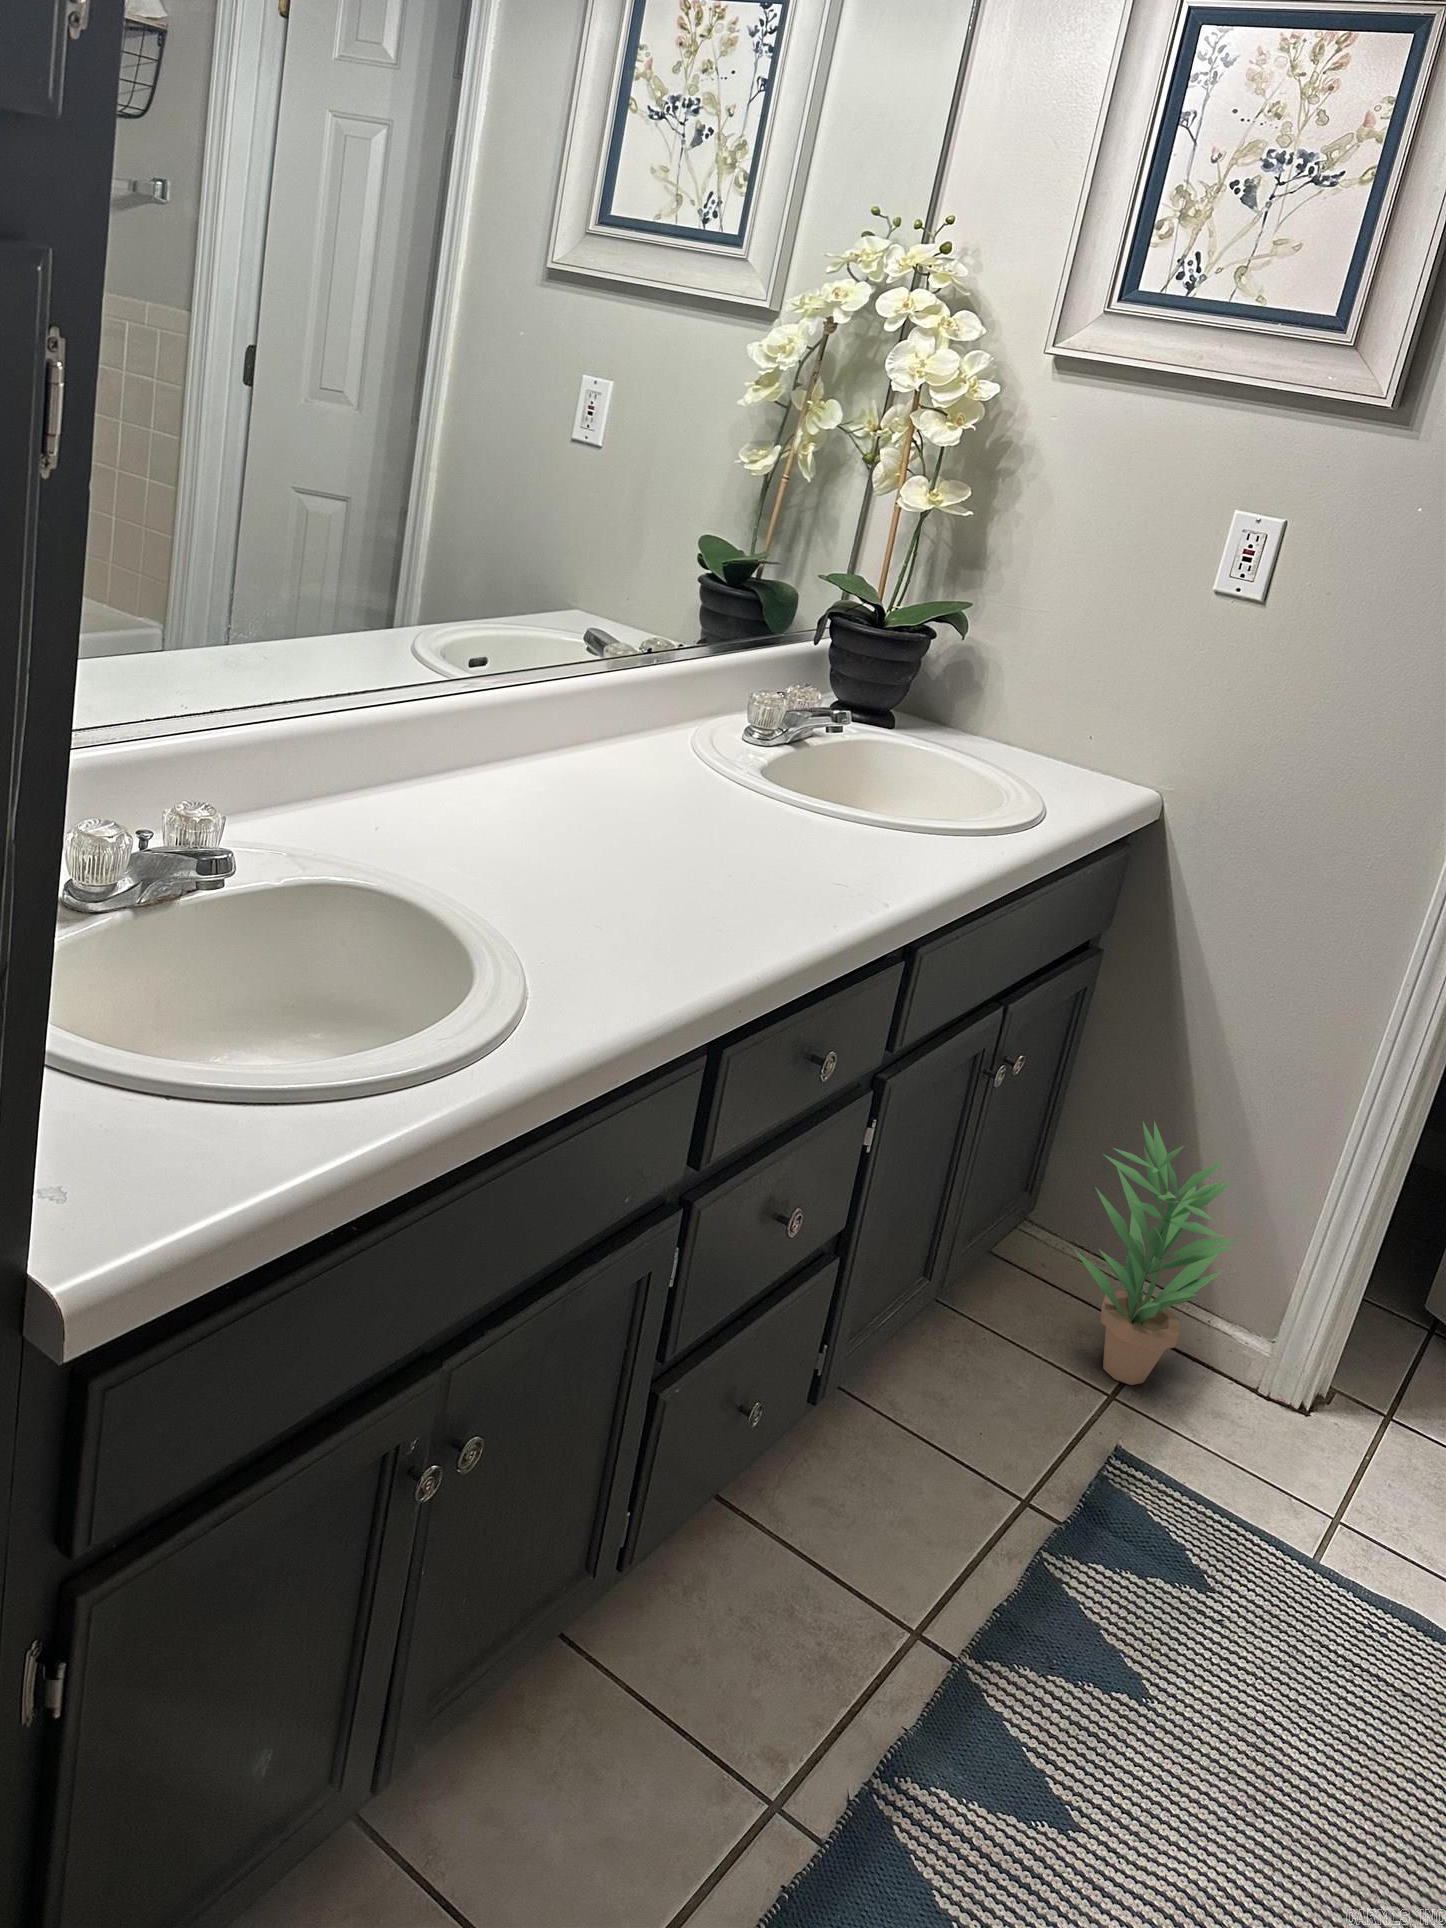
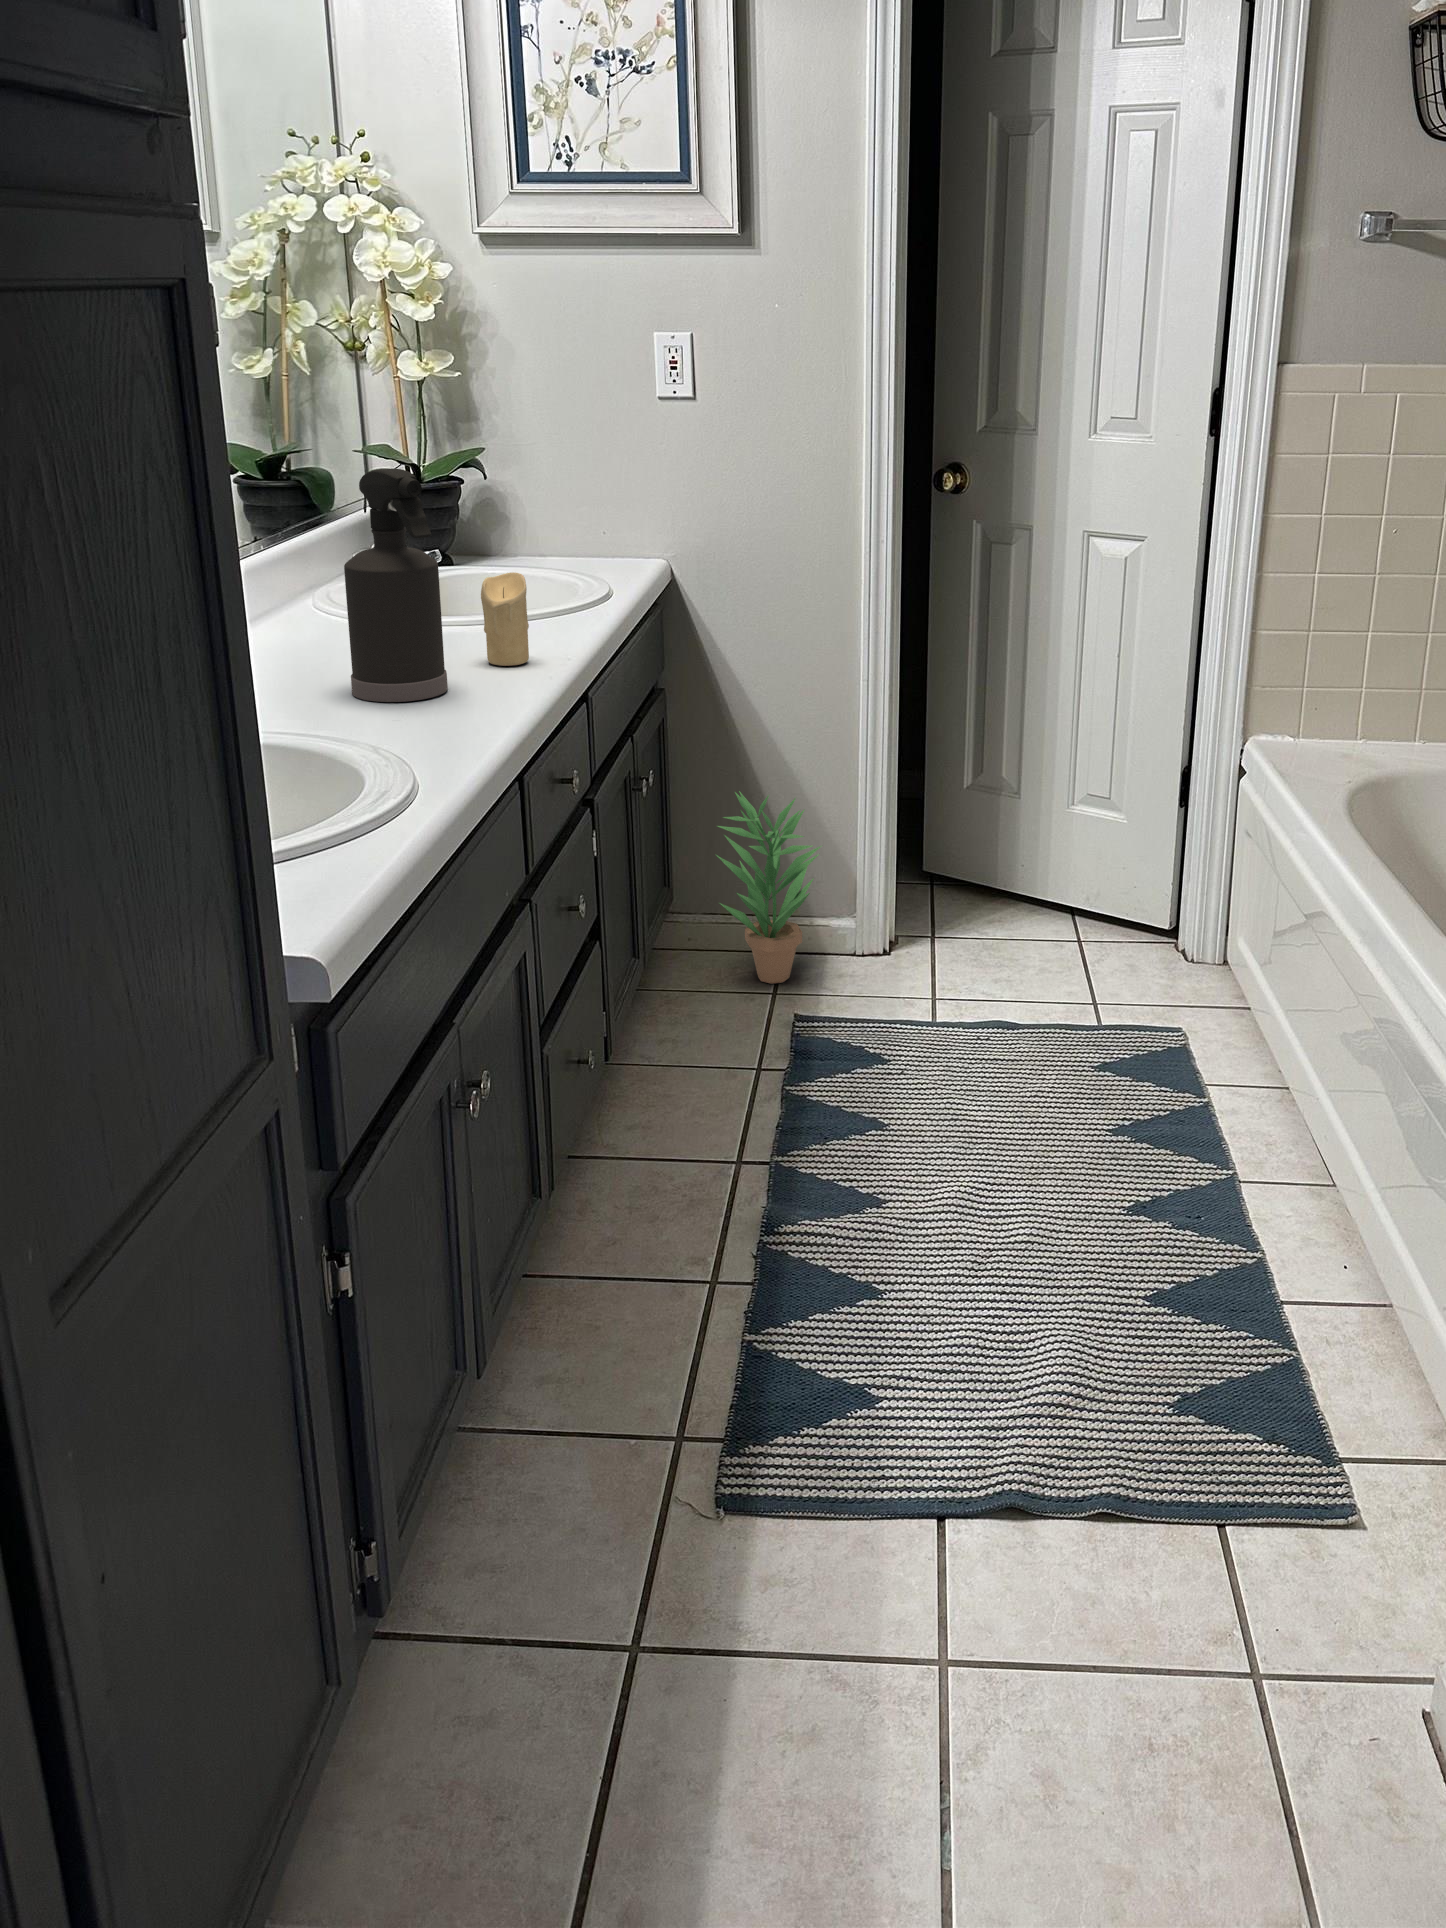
spray bottle: none [578,602,724,901] -> present [344,468,448,702]
candle: none [783,769,859,890] -> present [481,572,529,666]

